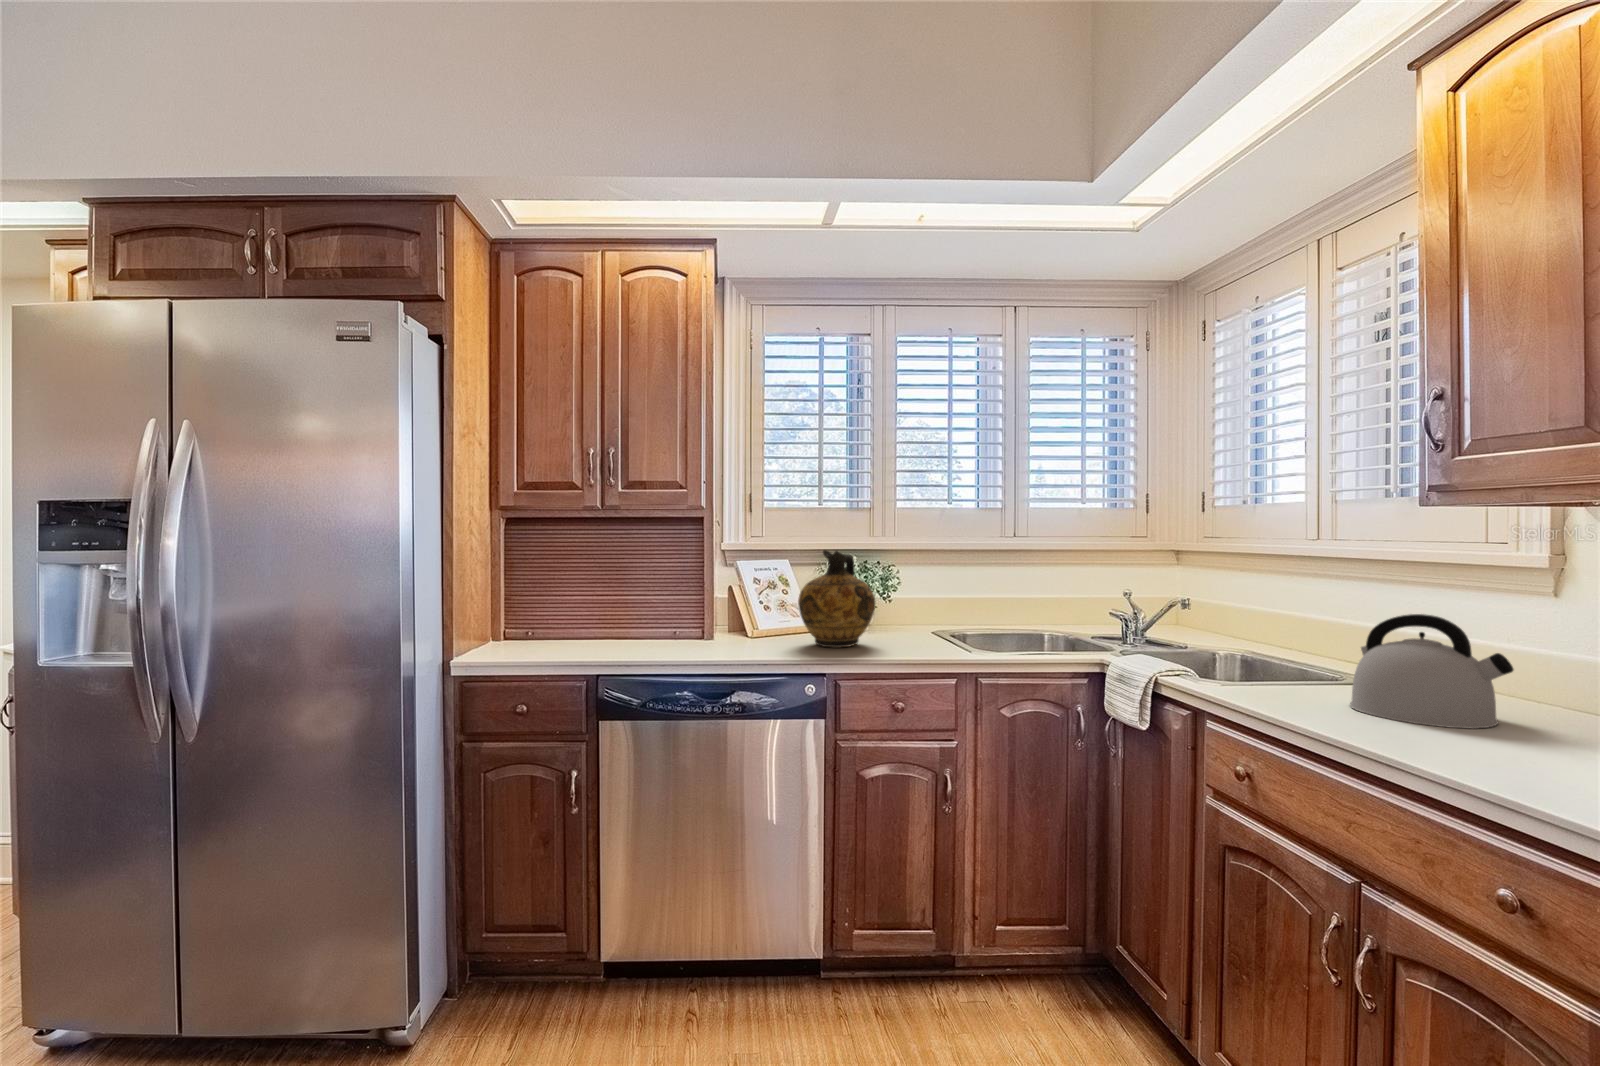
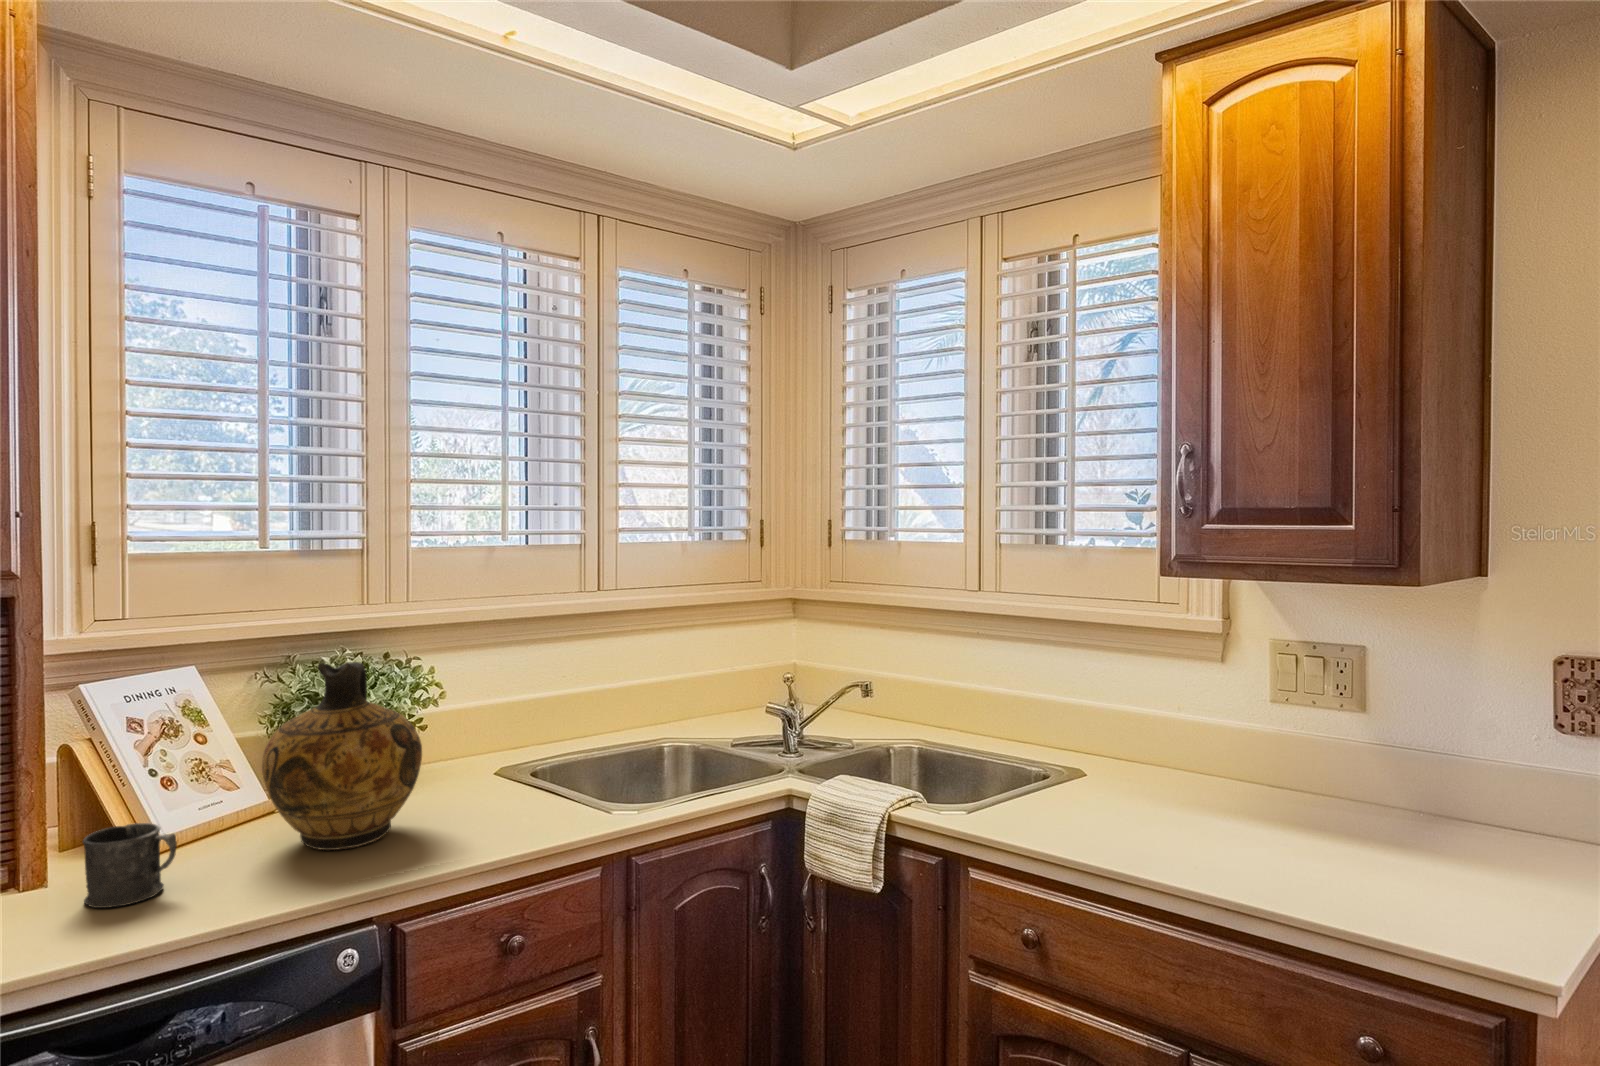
kettle: present [1350,614,1514,729] -> none [1152,707,1320,851]
mug: none [719,617,755,650] -> present [83,823,177,908]

